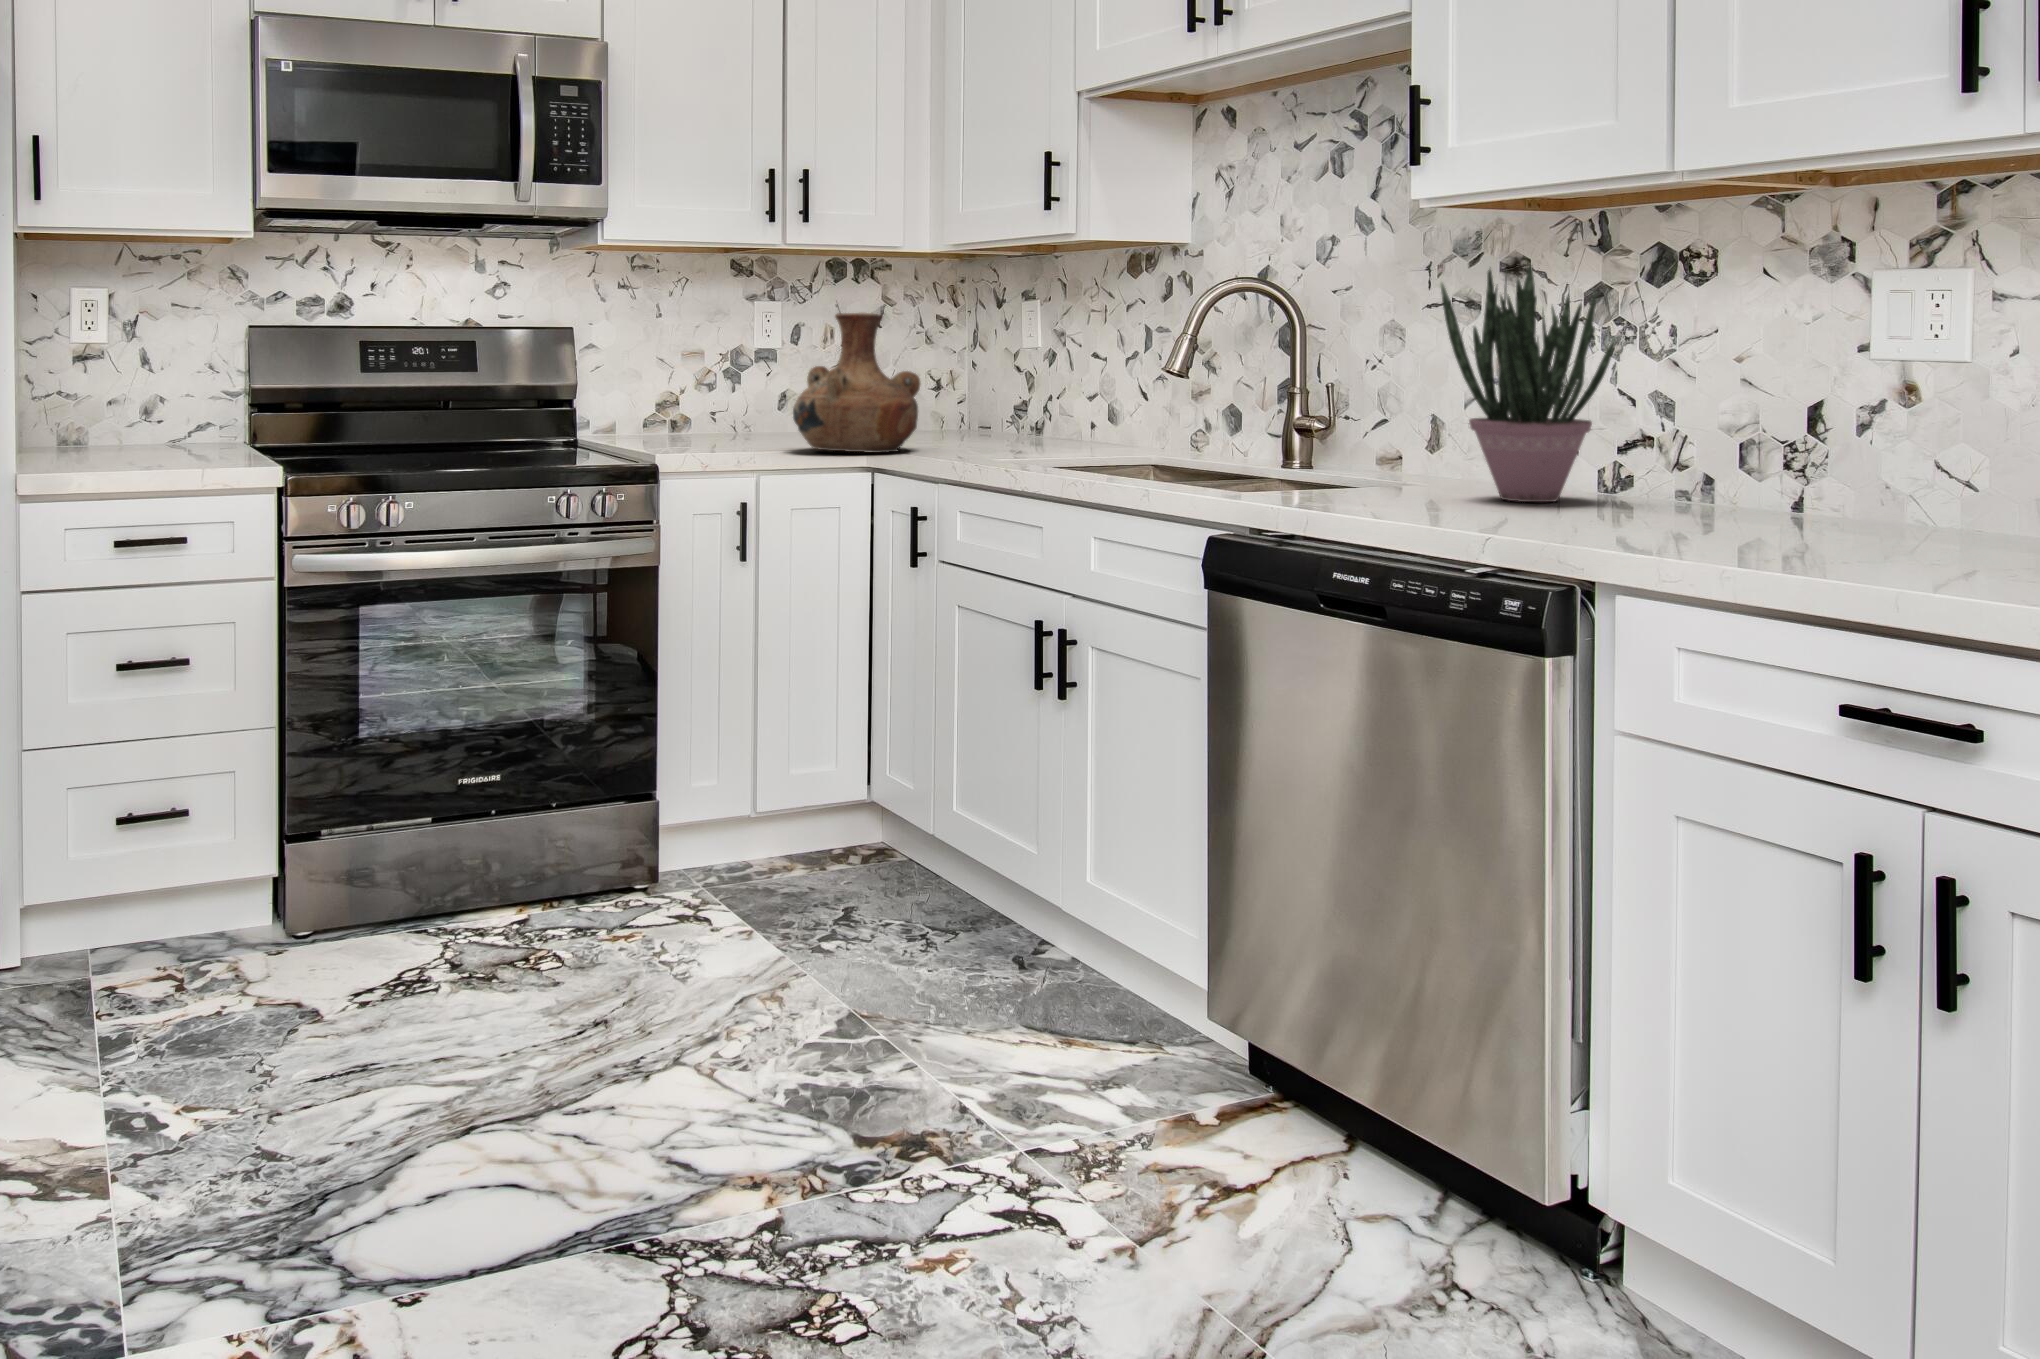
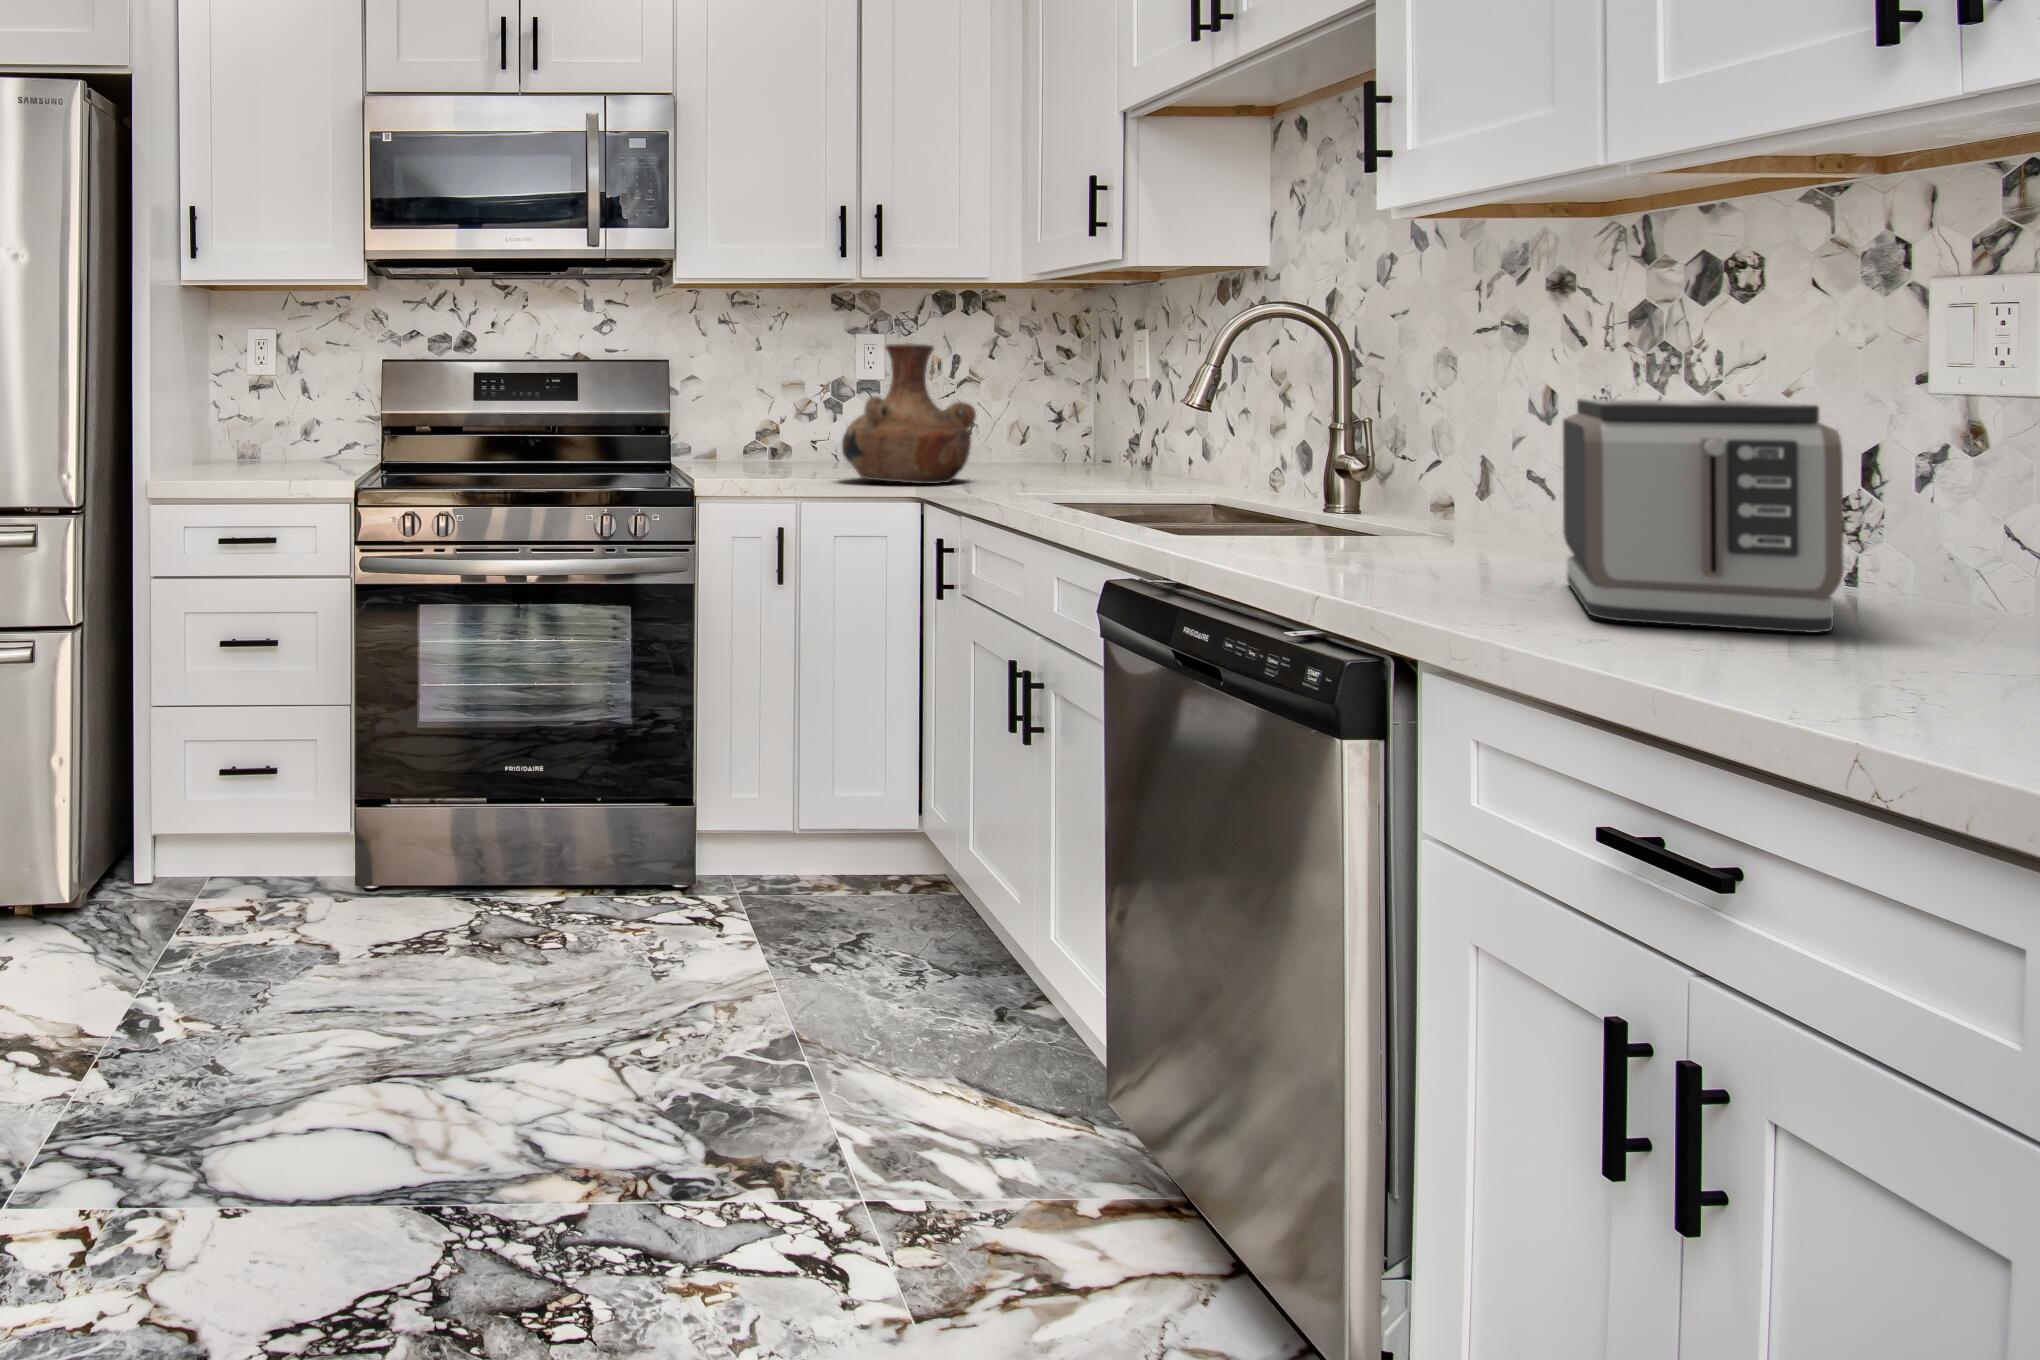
potted plant: present [1441,266,1616,502] -> none [1397,278,1613,562]
toaster: none [1616,366,1878,543] -> present [1563,399,1844,633]

